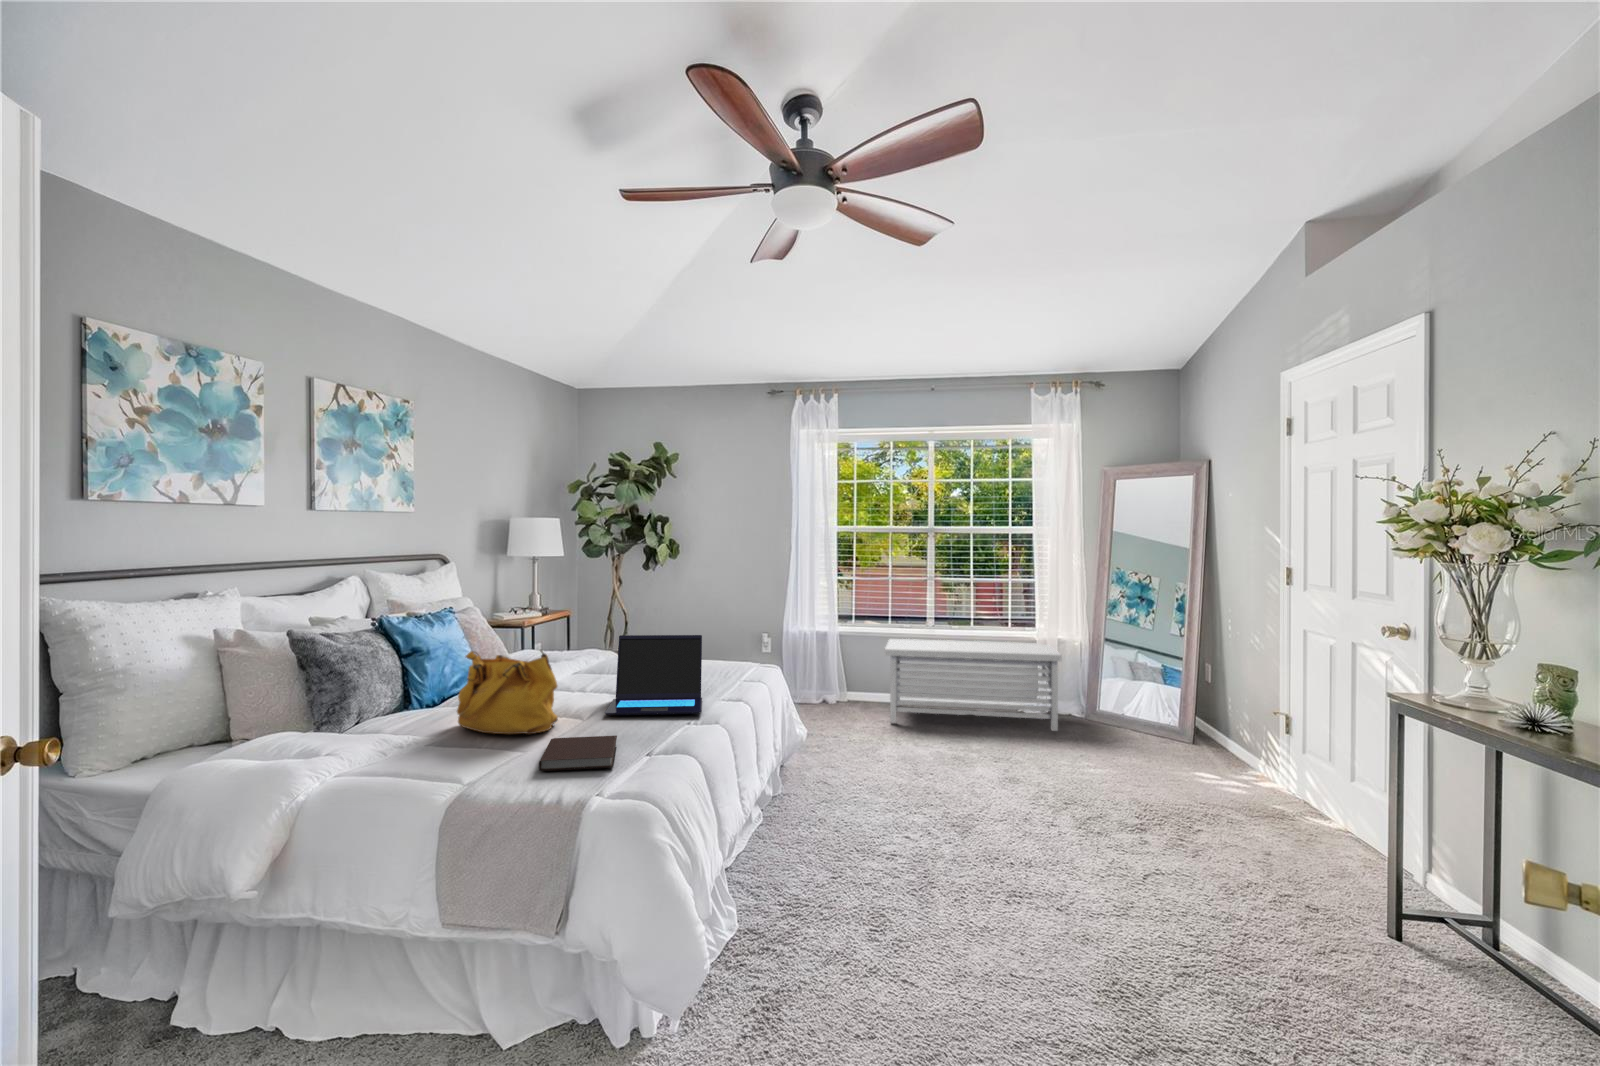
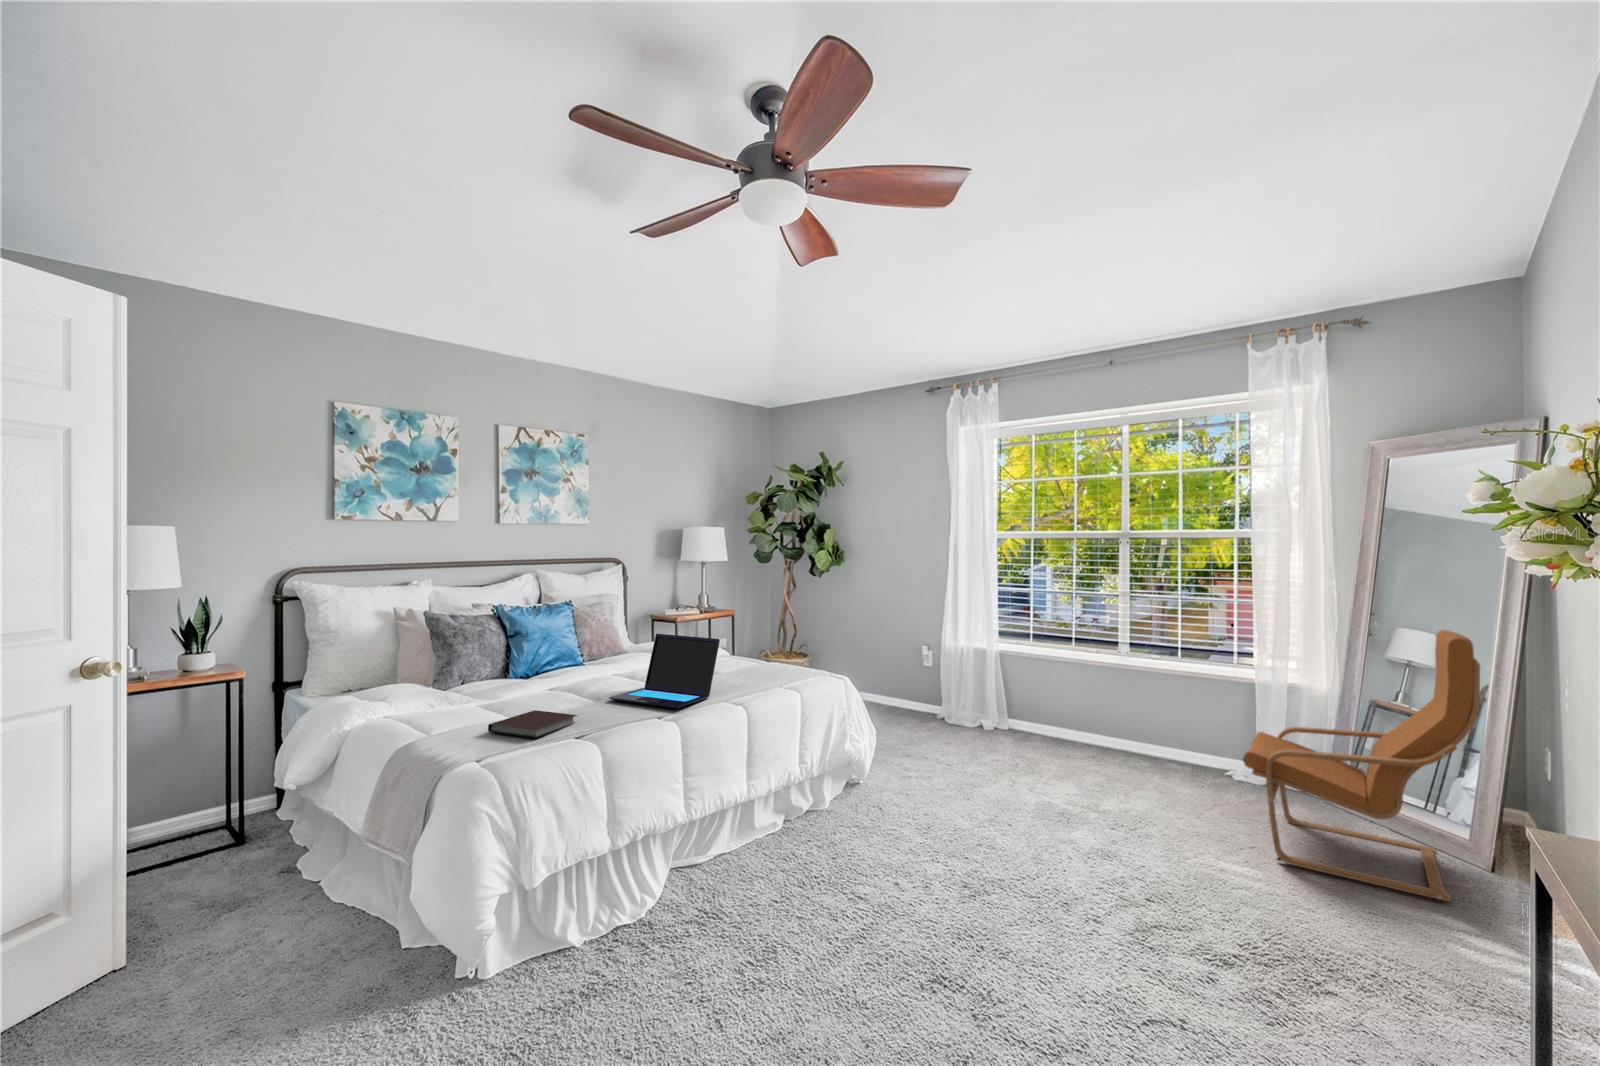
armchair: none [1084,587,1252,773] -> present [1243,630,1480,902]
storage bench: present [885,639,1062,731] -> none [1017,664,1250,799]
handbag: present [457,650,558,734] -> none [487,636,569,706]

